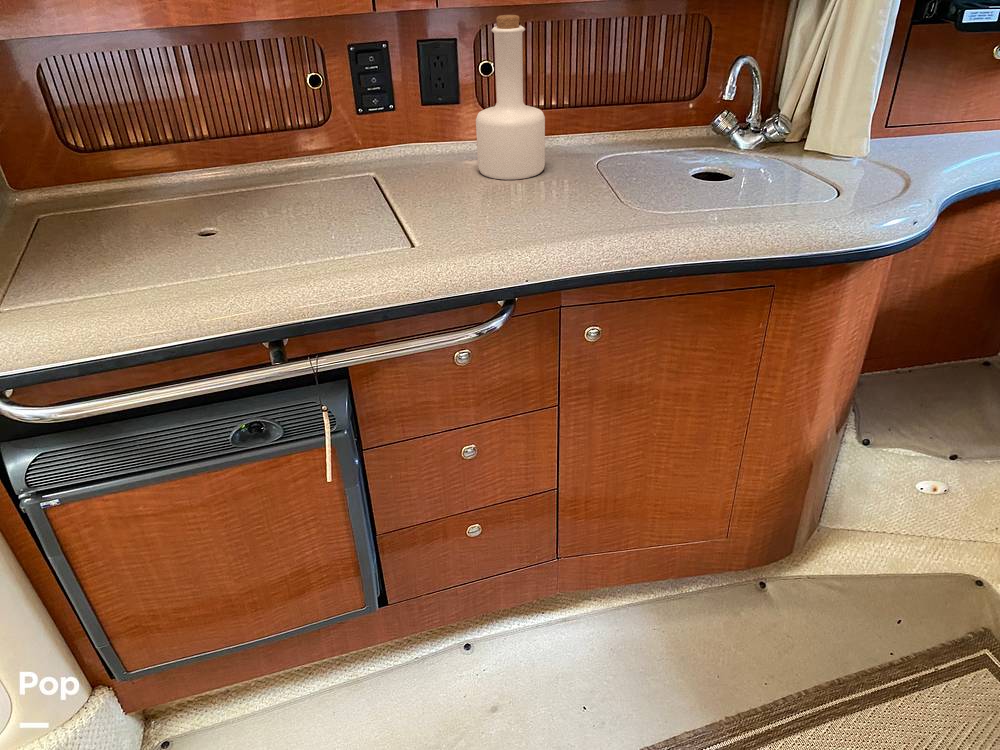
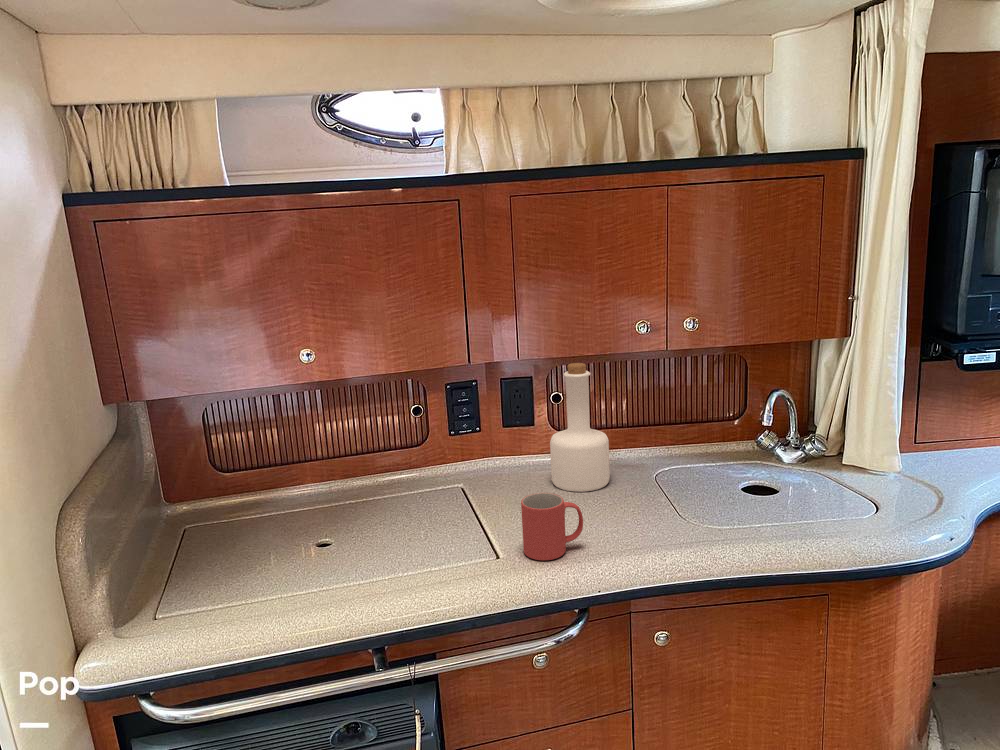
mug: none [437,169,510,247] -> present [521,493,583,560]

